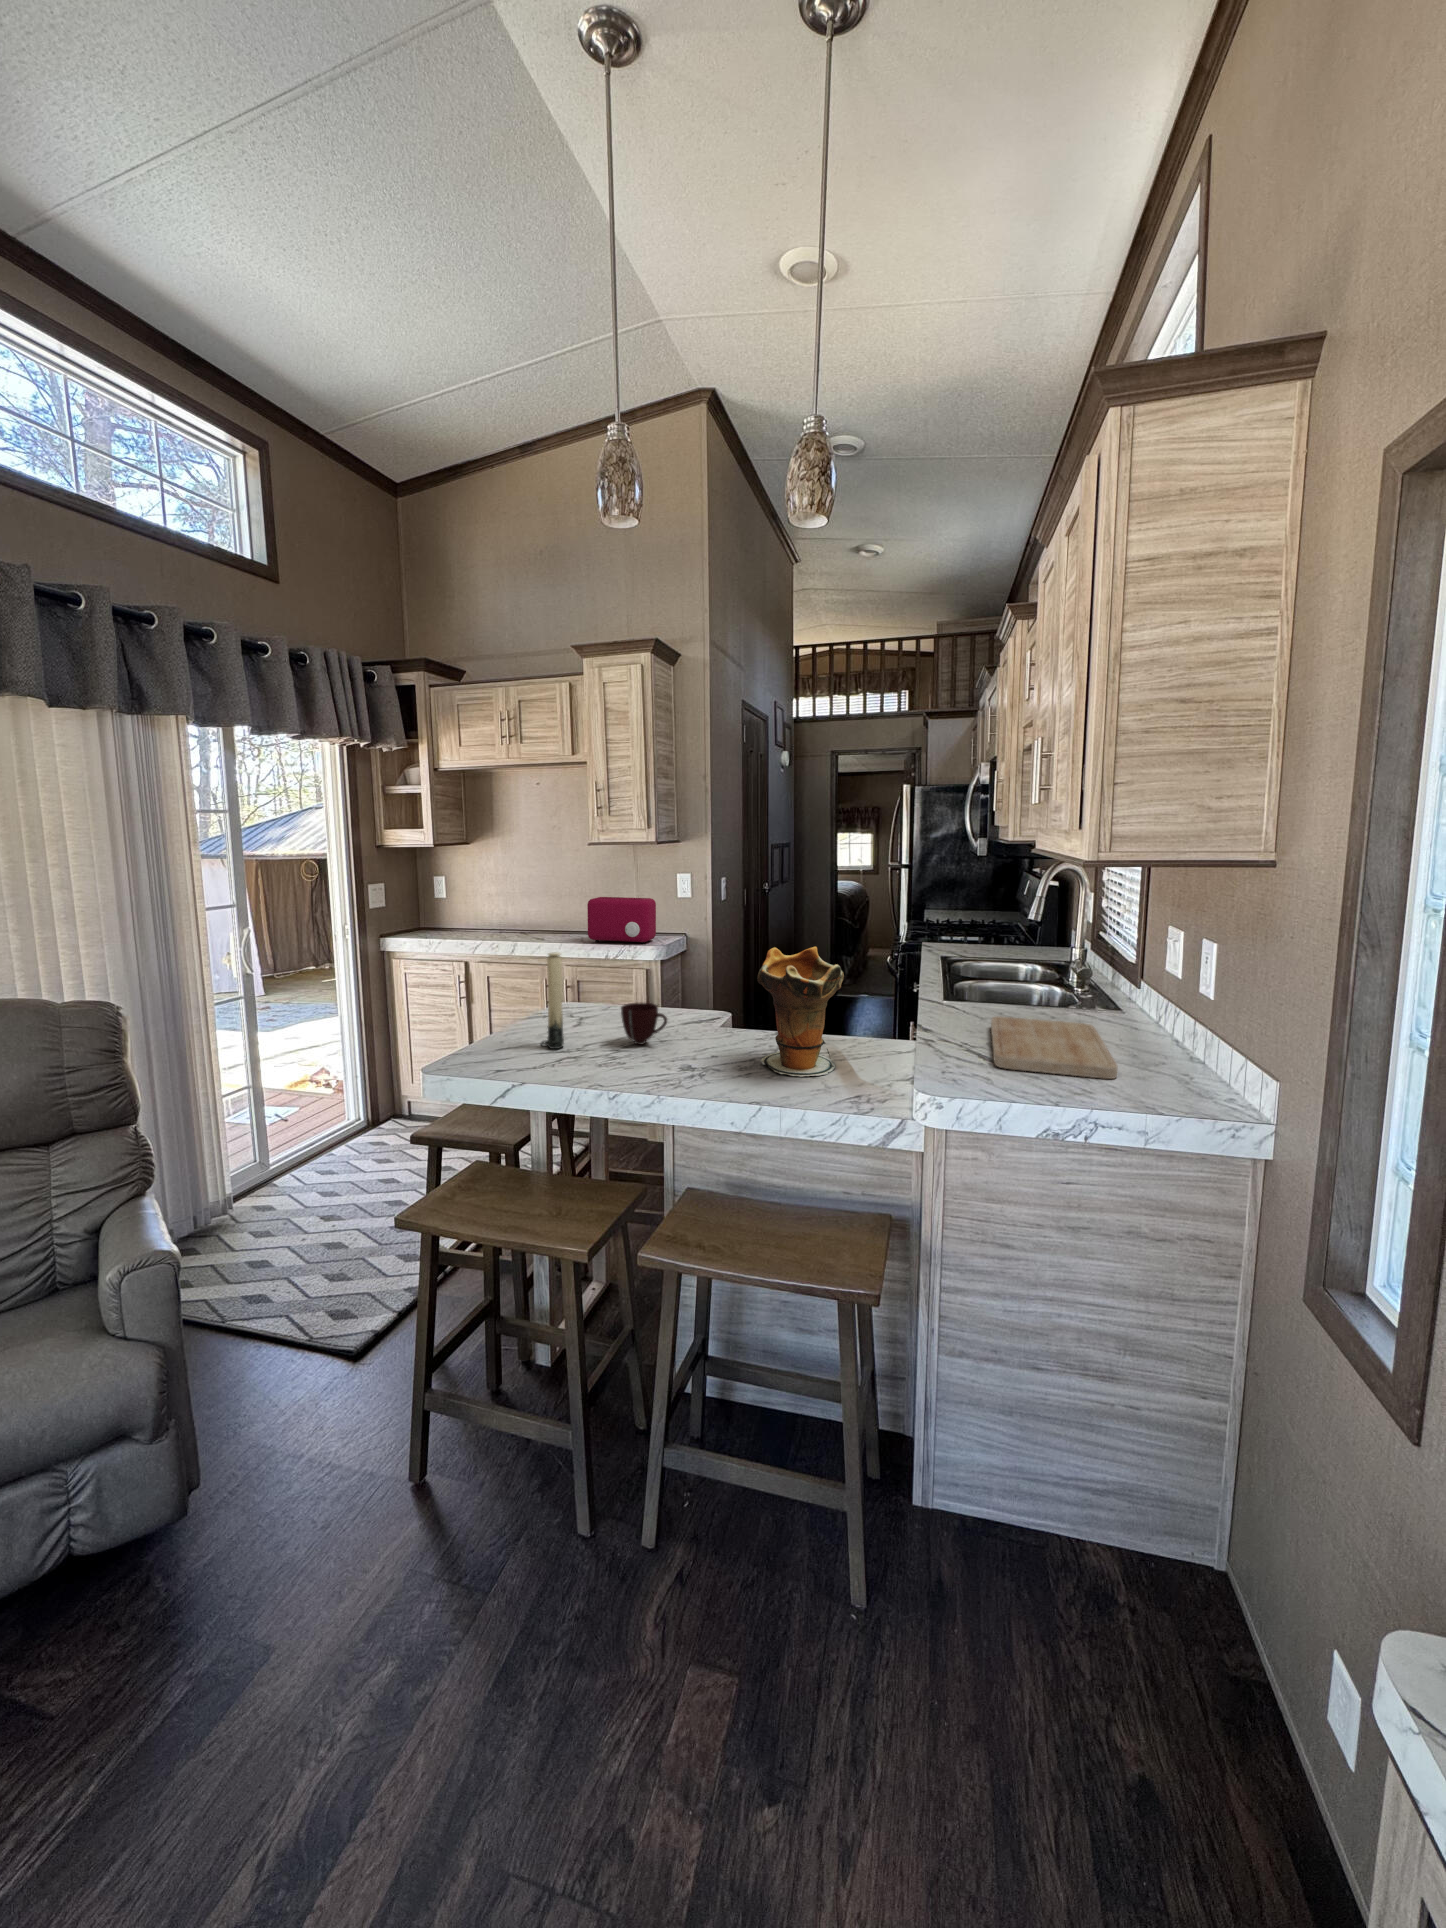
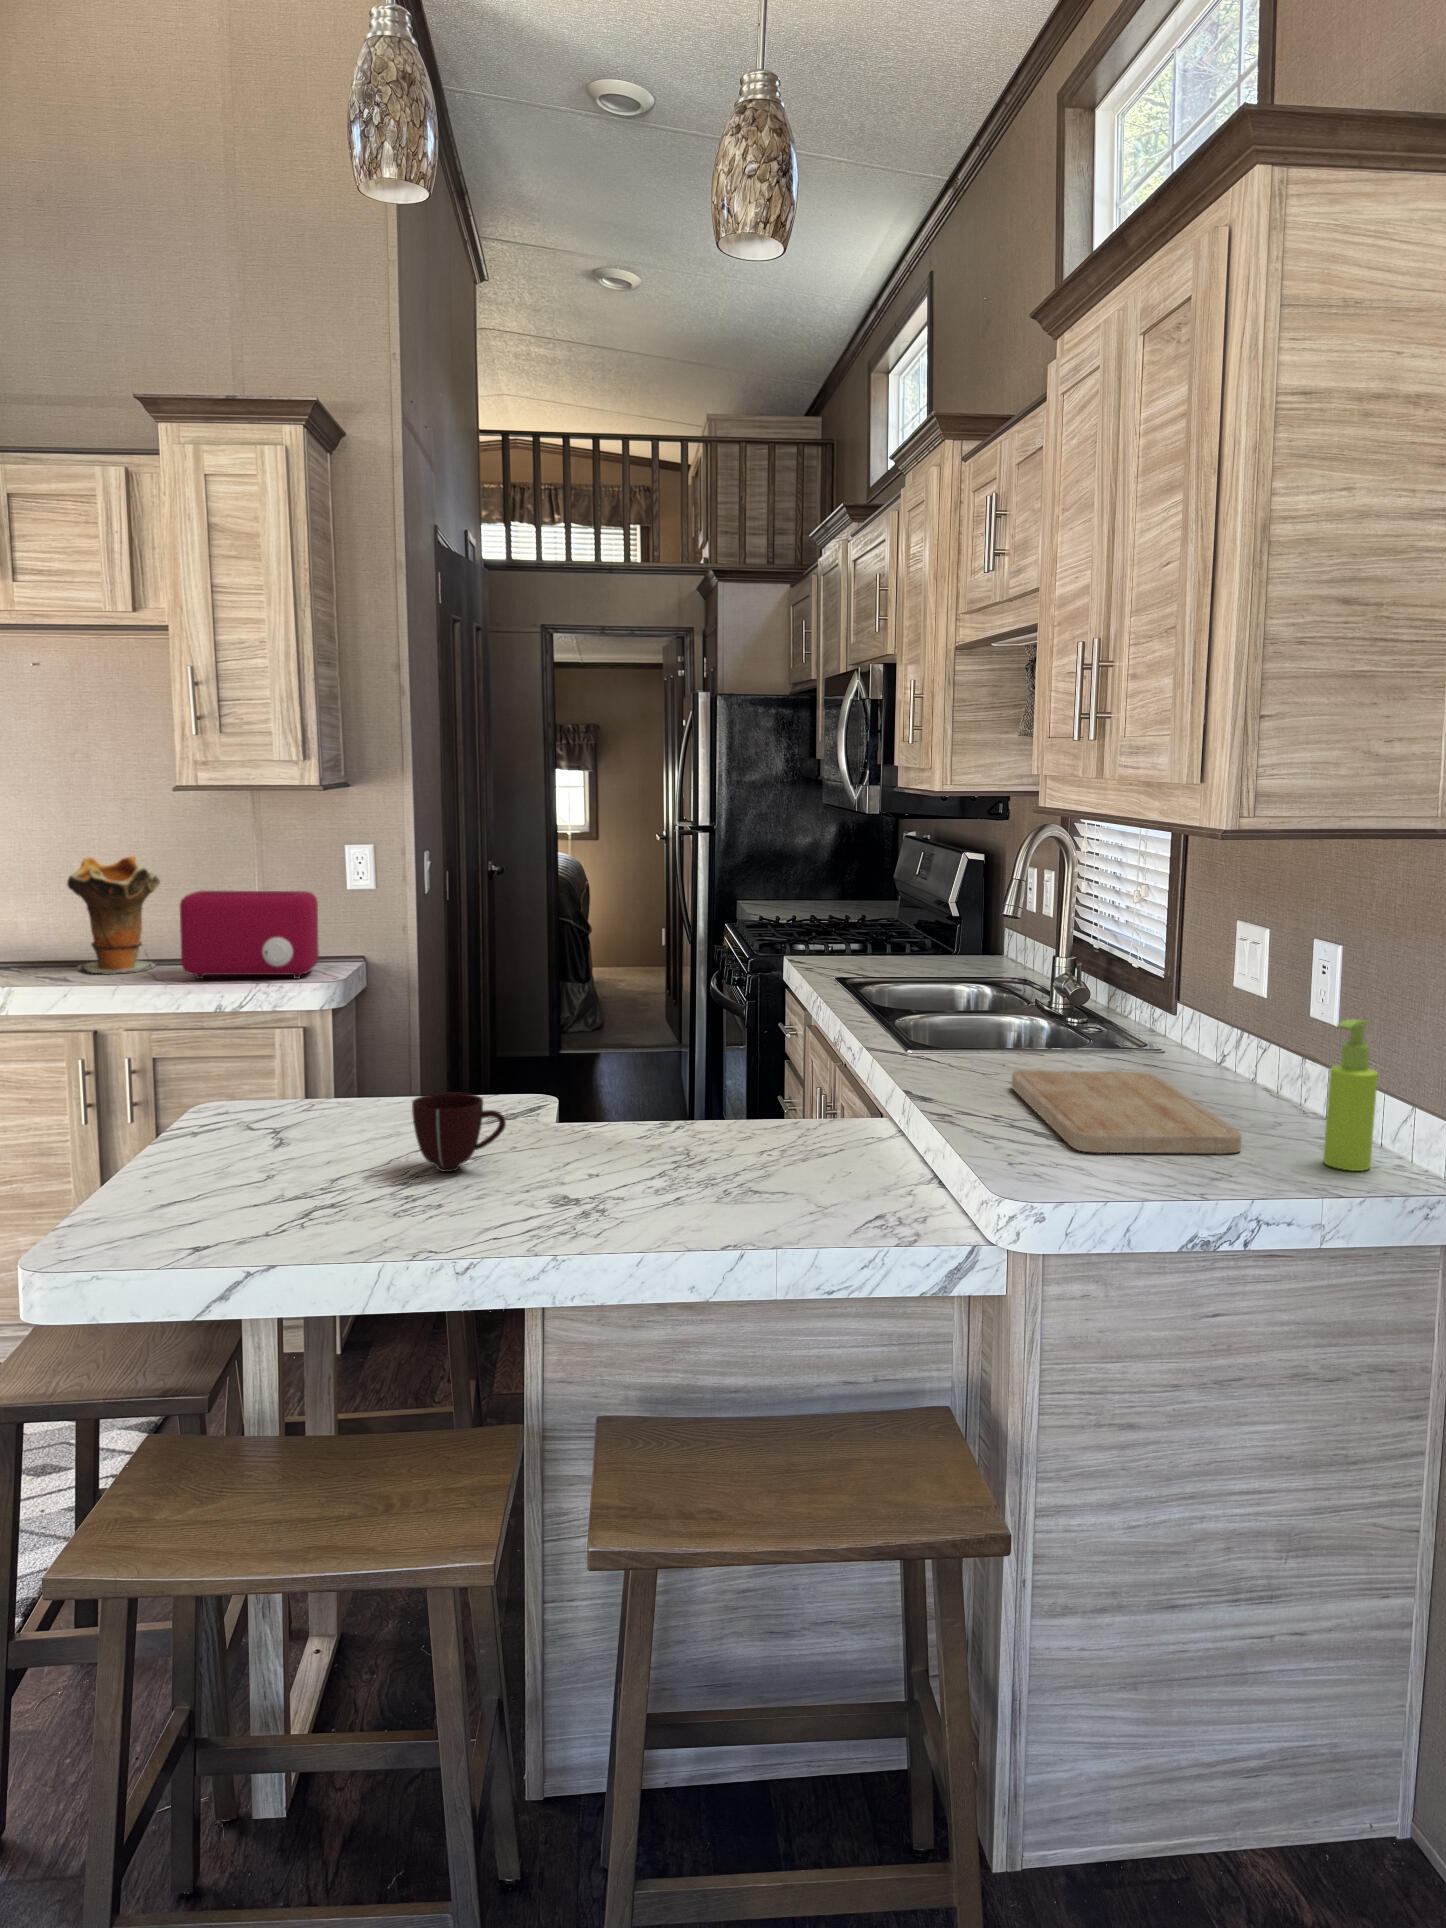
decorative vase: present [757,947,844,1077] -> present [67,856,160,973]
candle: present [541,952,564,1049] -> none [252,1008,305,1198]
soap dispenser: none [1173,993,1214,1099] -> present [1323,1019,1378,1171]

